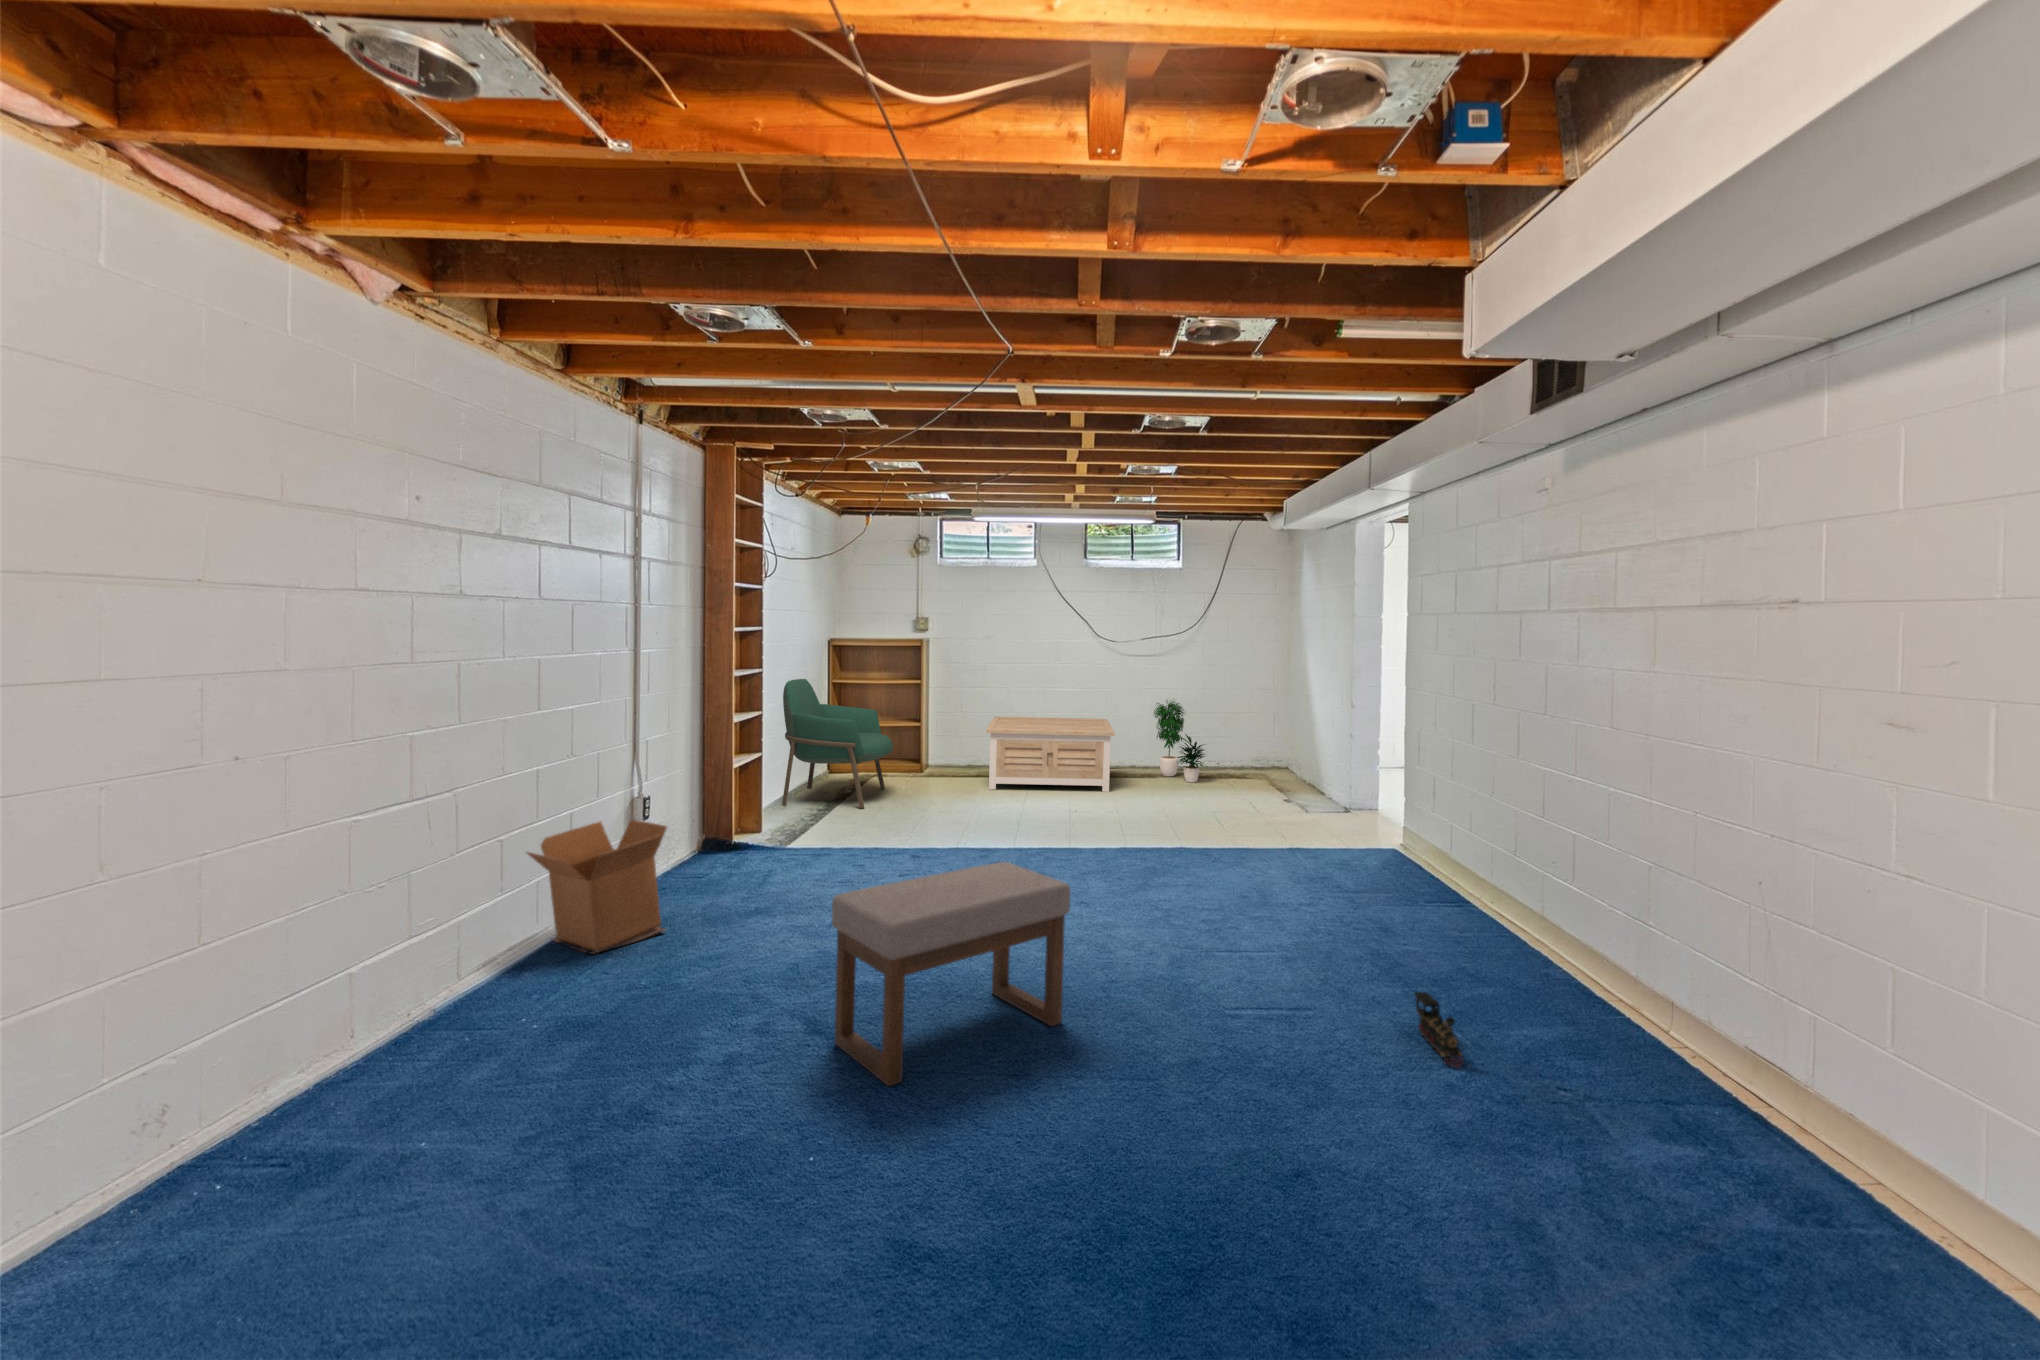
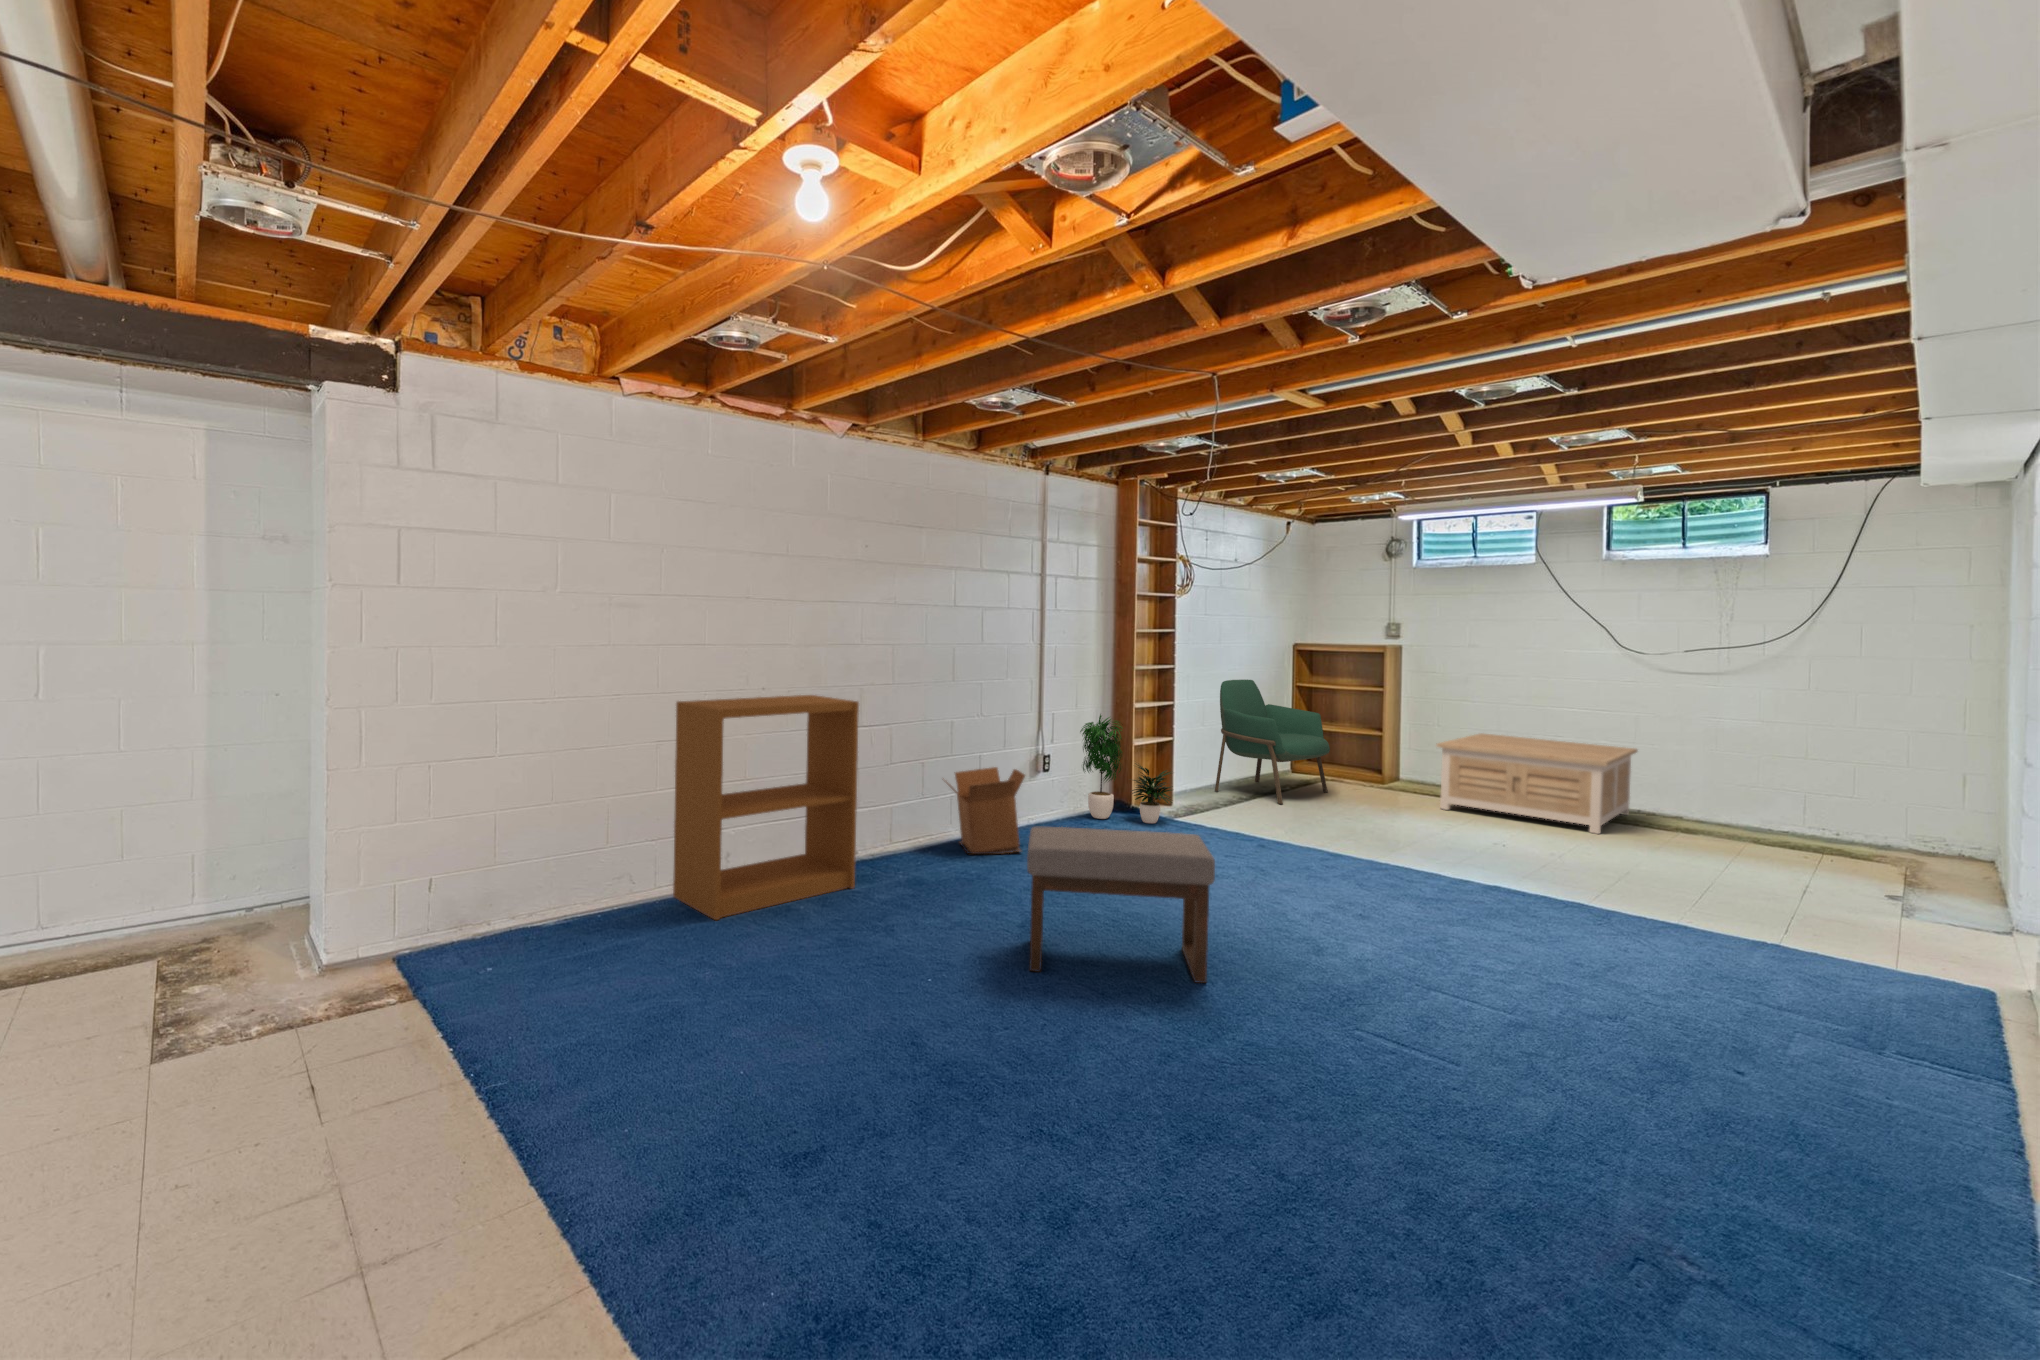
potted plant: present [1154,701,1205,783] -> present [1080,714,1172,824]
bookshelf: none [34,751,475,1237] -> present [673,695,859,920]
toy train: present [1414,992,1463,1067] -> none [1568,1078,1620,1167]

